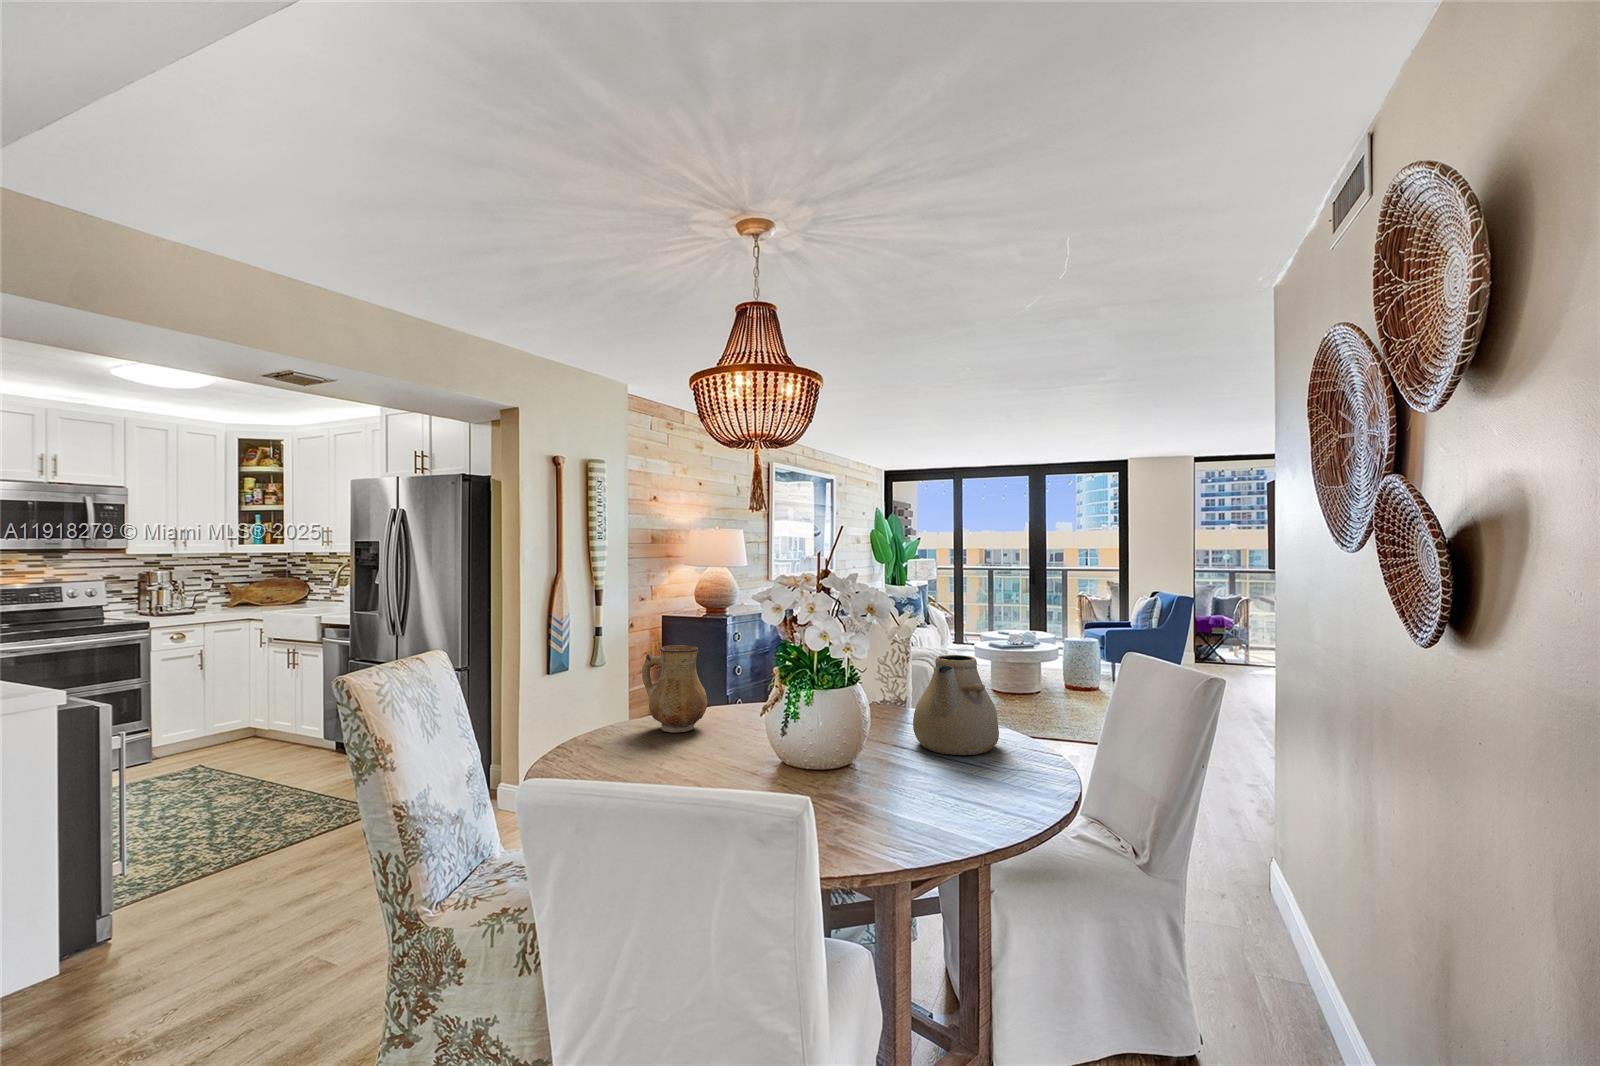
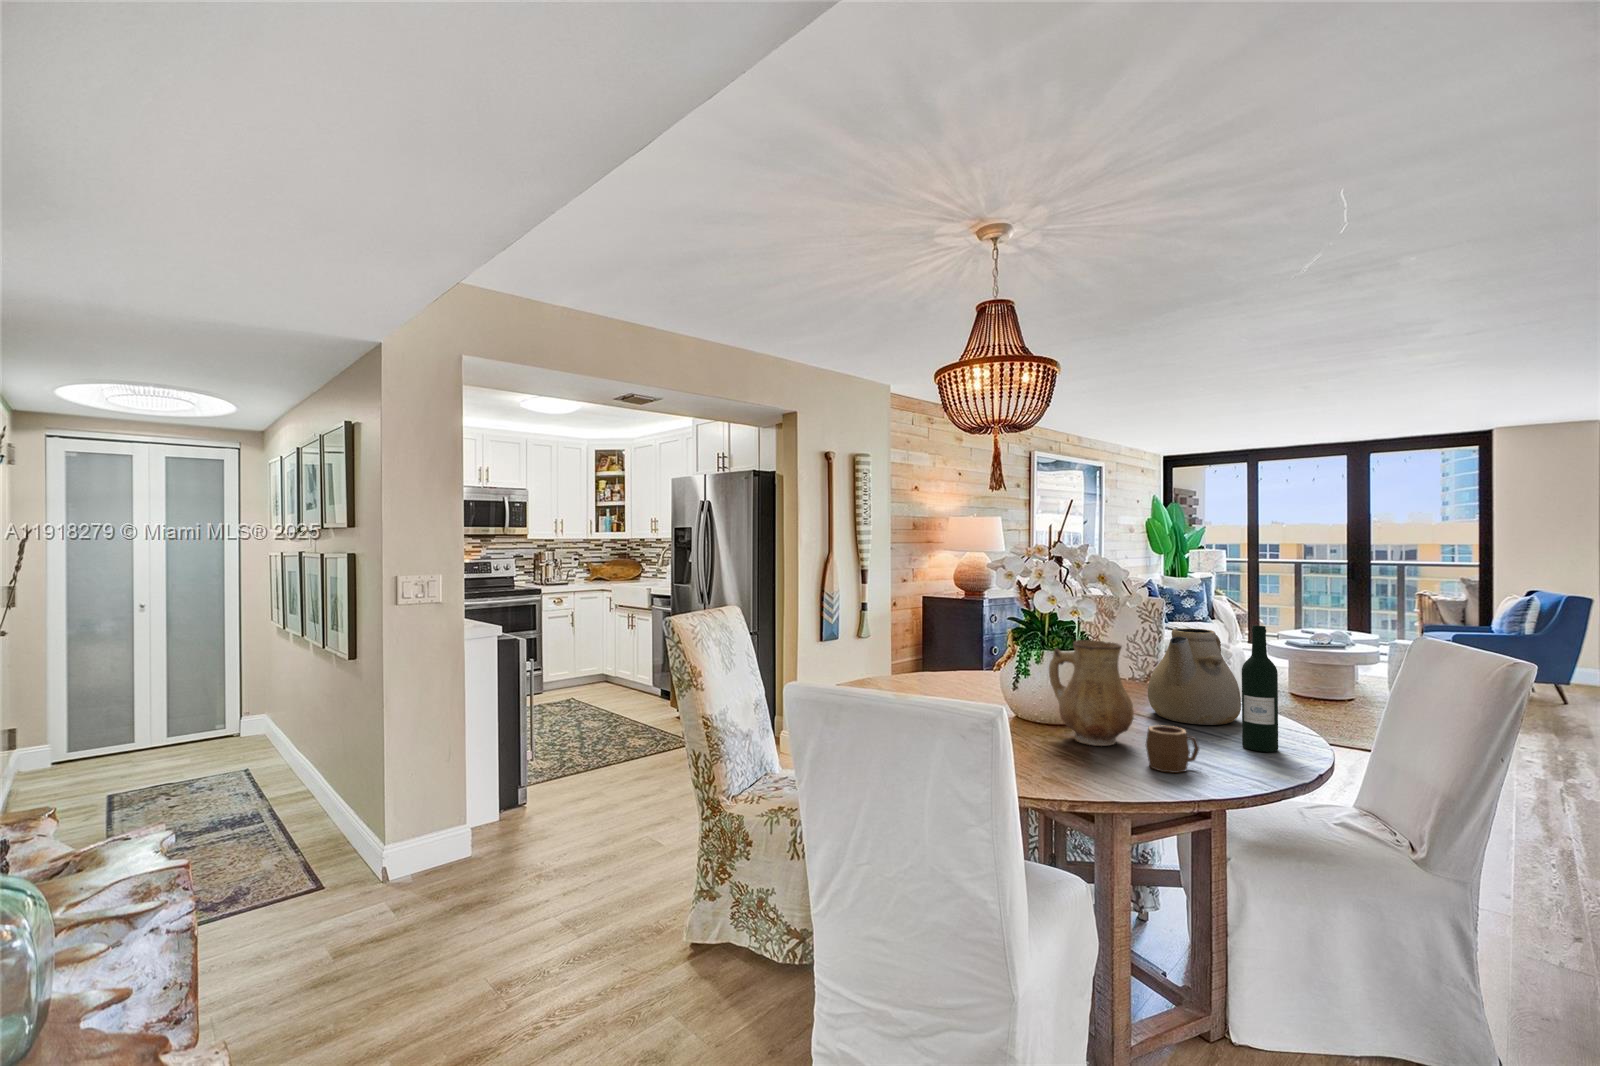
ceramic pitcher: present [642,645,707,732] -> present [1049,640,1134,746]
wine bottle: none [1009,654,1042,783] -> present [1242,625,1278,752]
mug: none [930,769,981,821] -> present [1145,725,1199,773]

